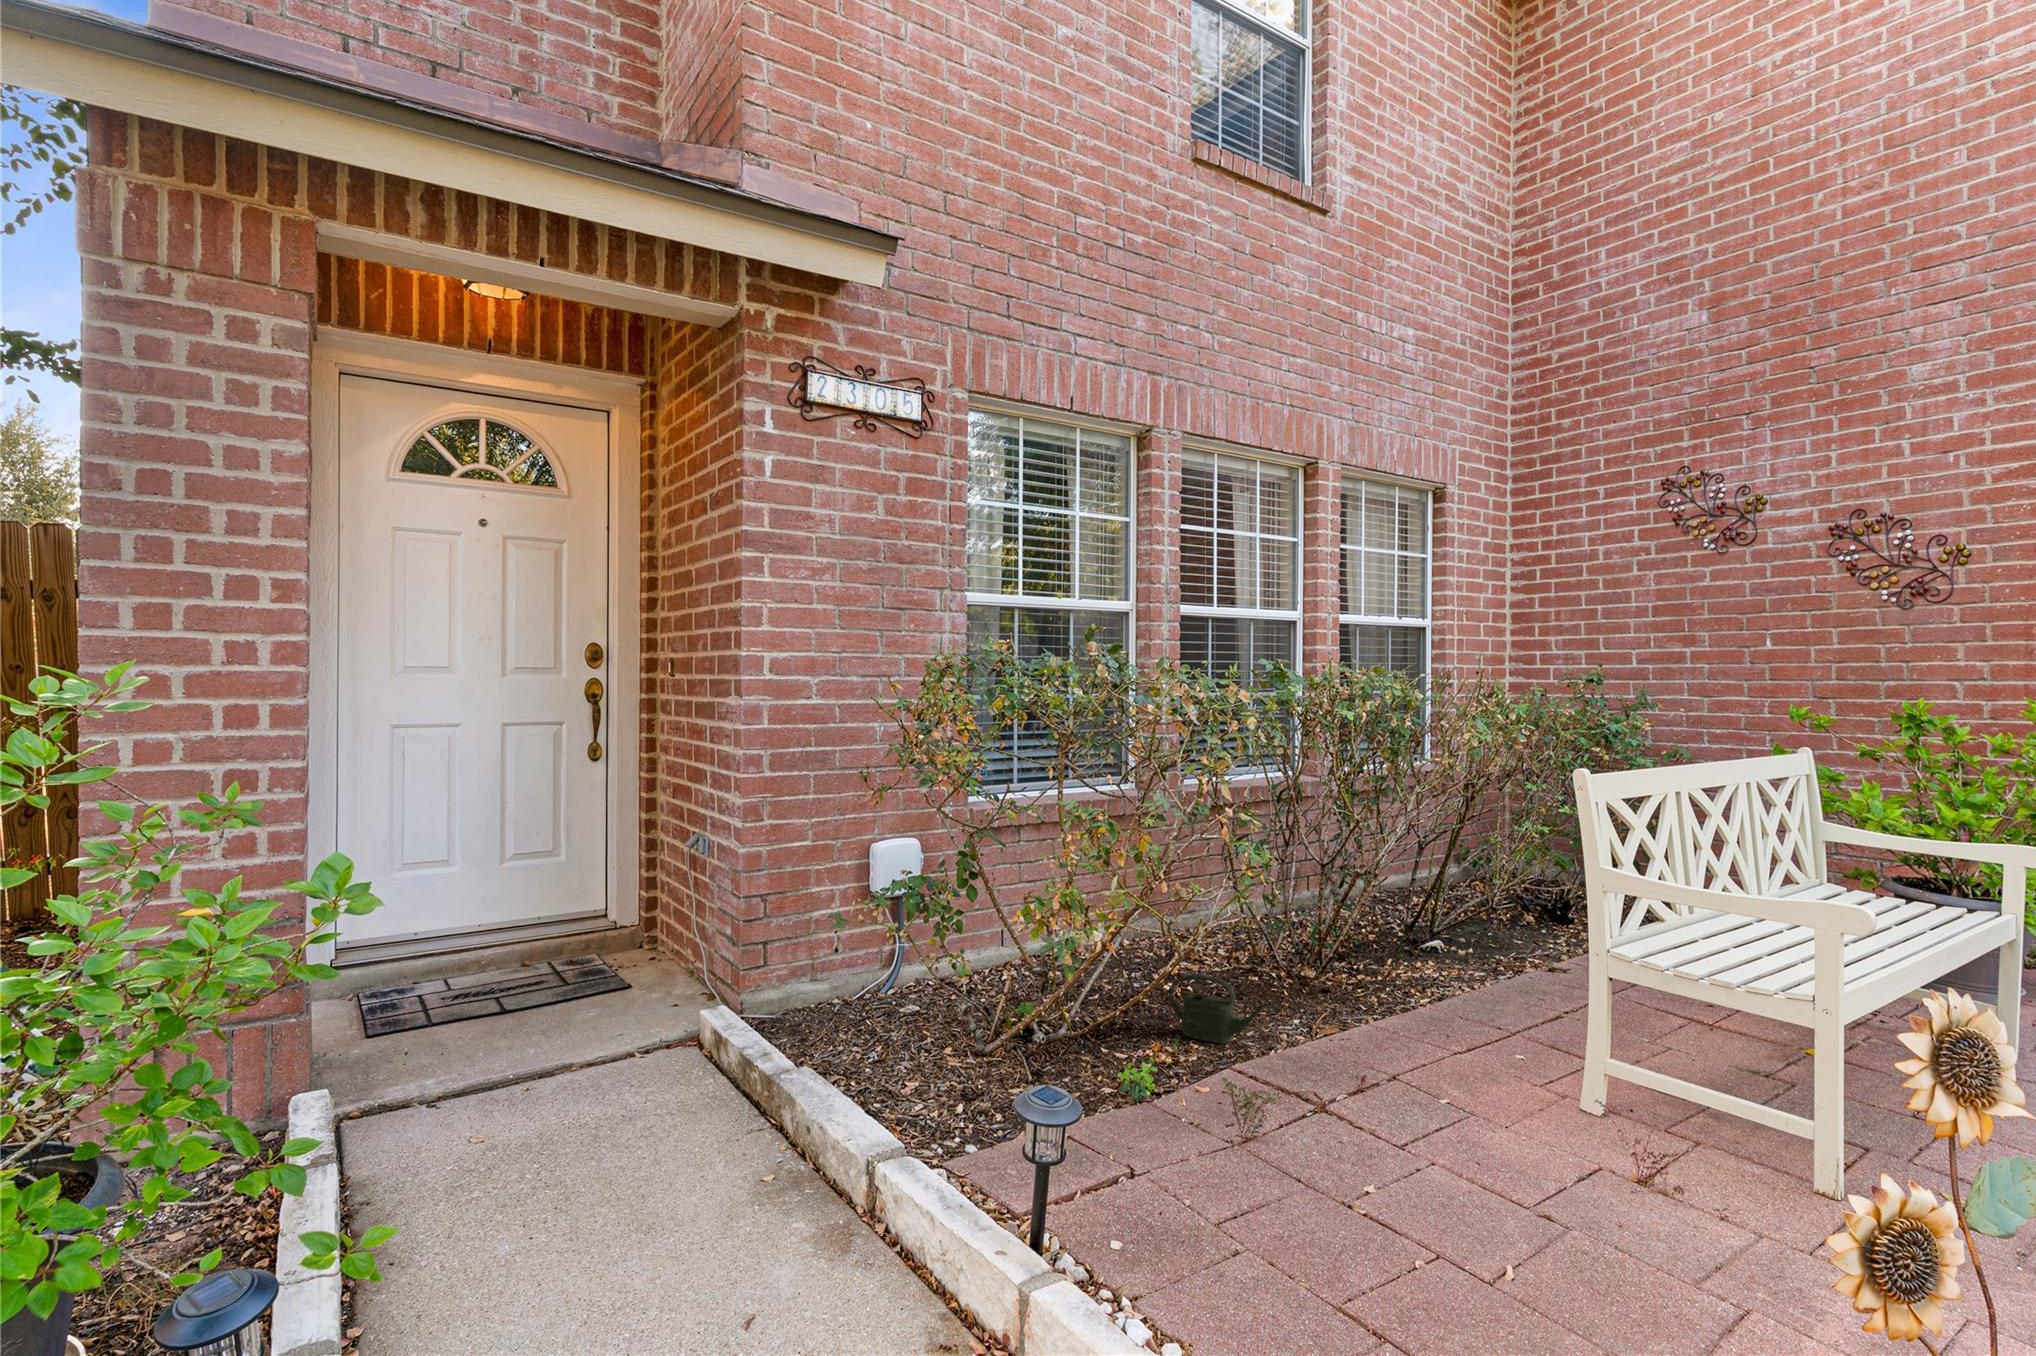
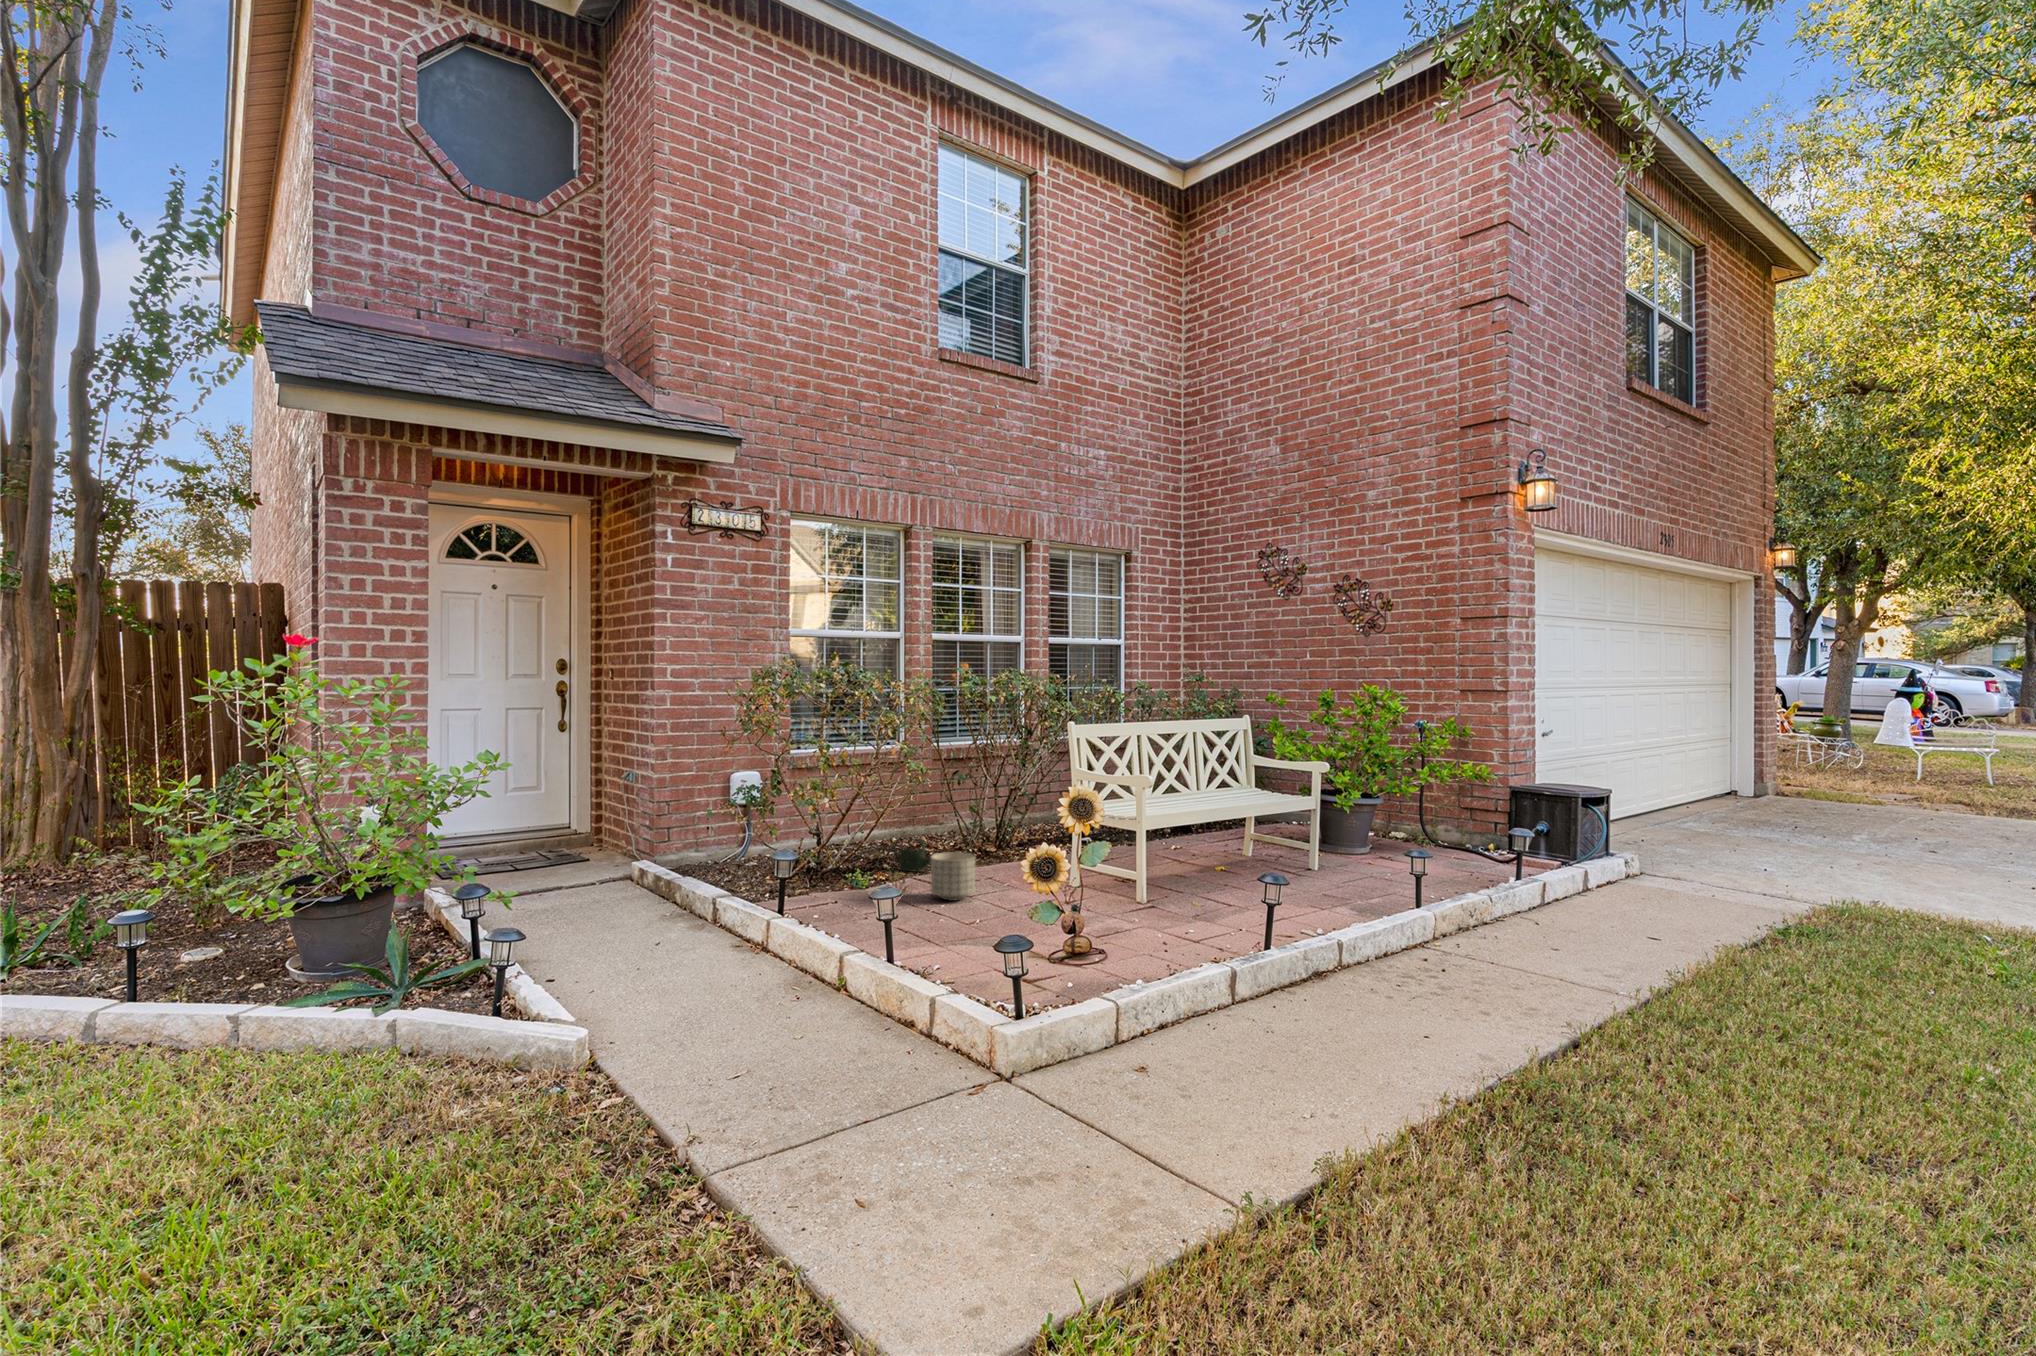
planter: none [1310,1043,1411,1161] -> present [931,852,975,901]

